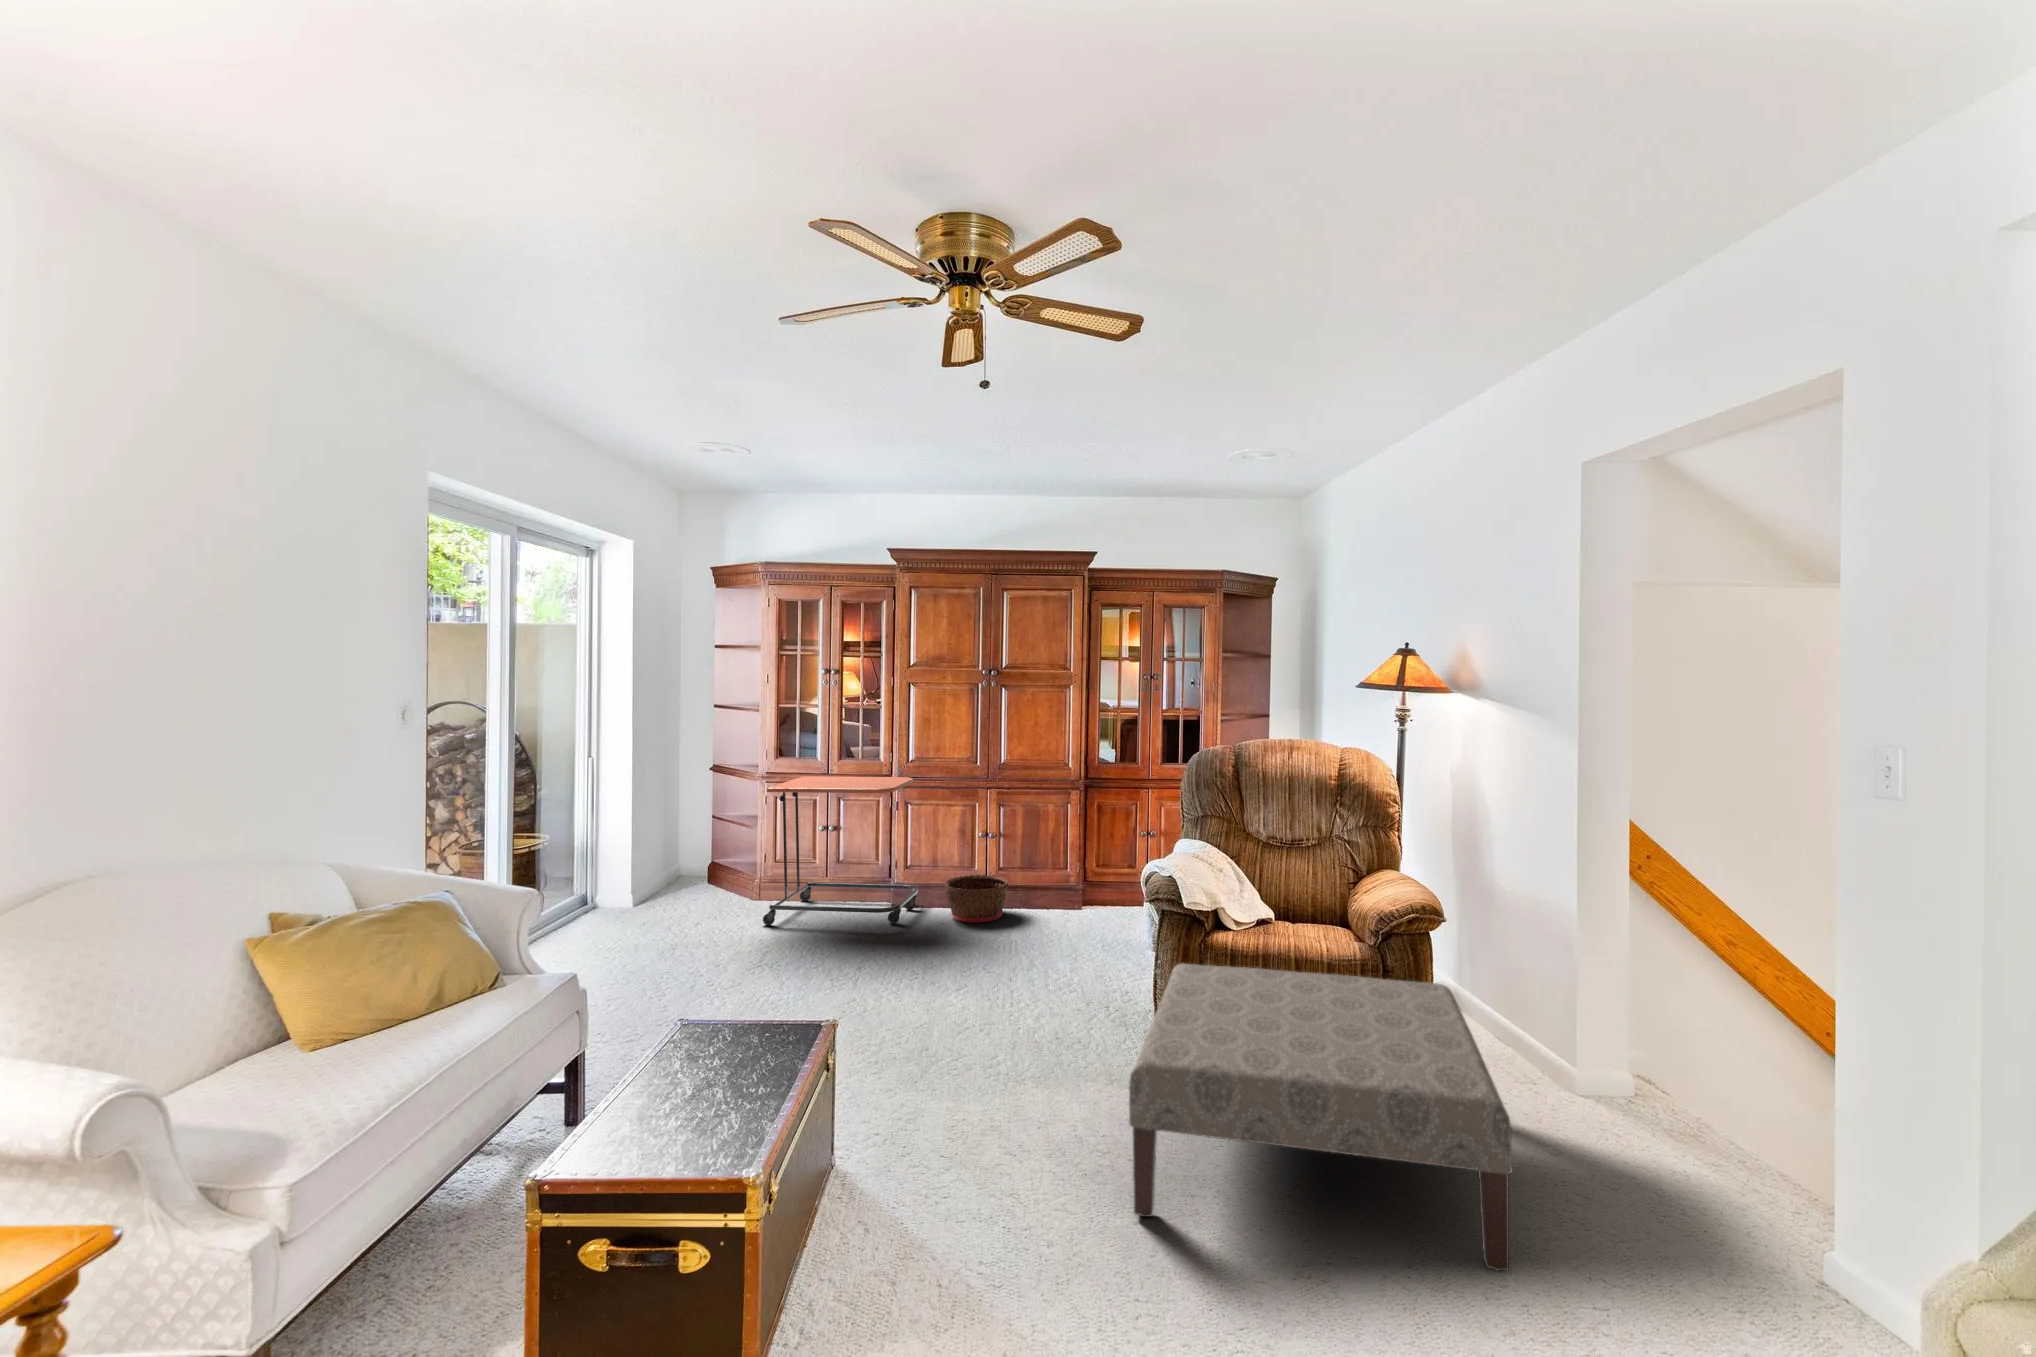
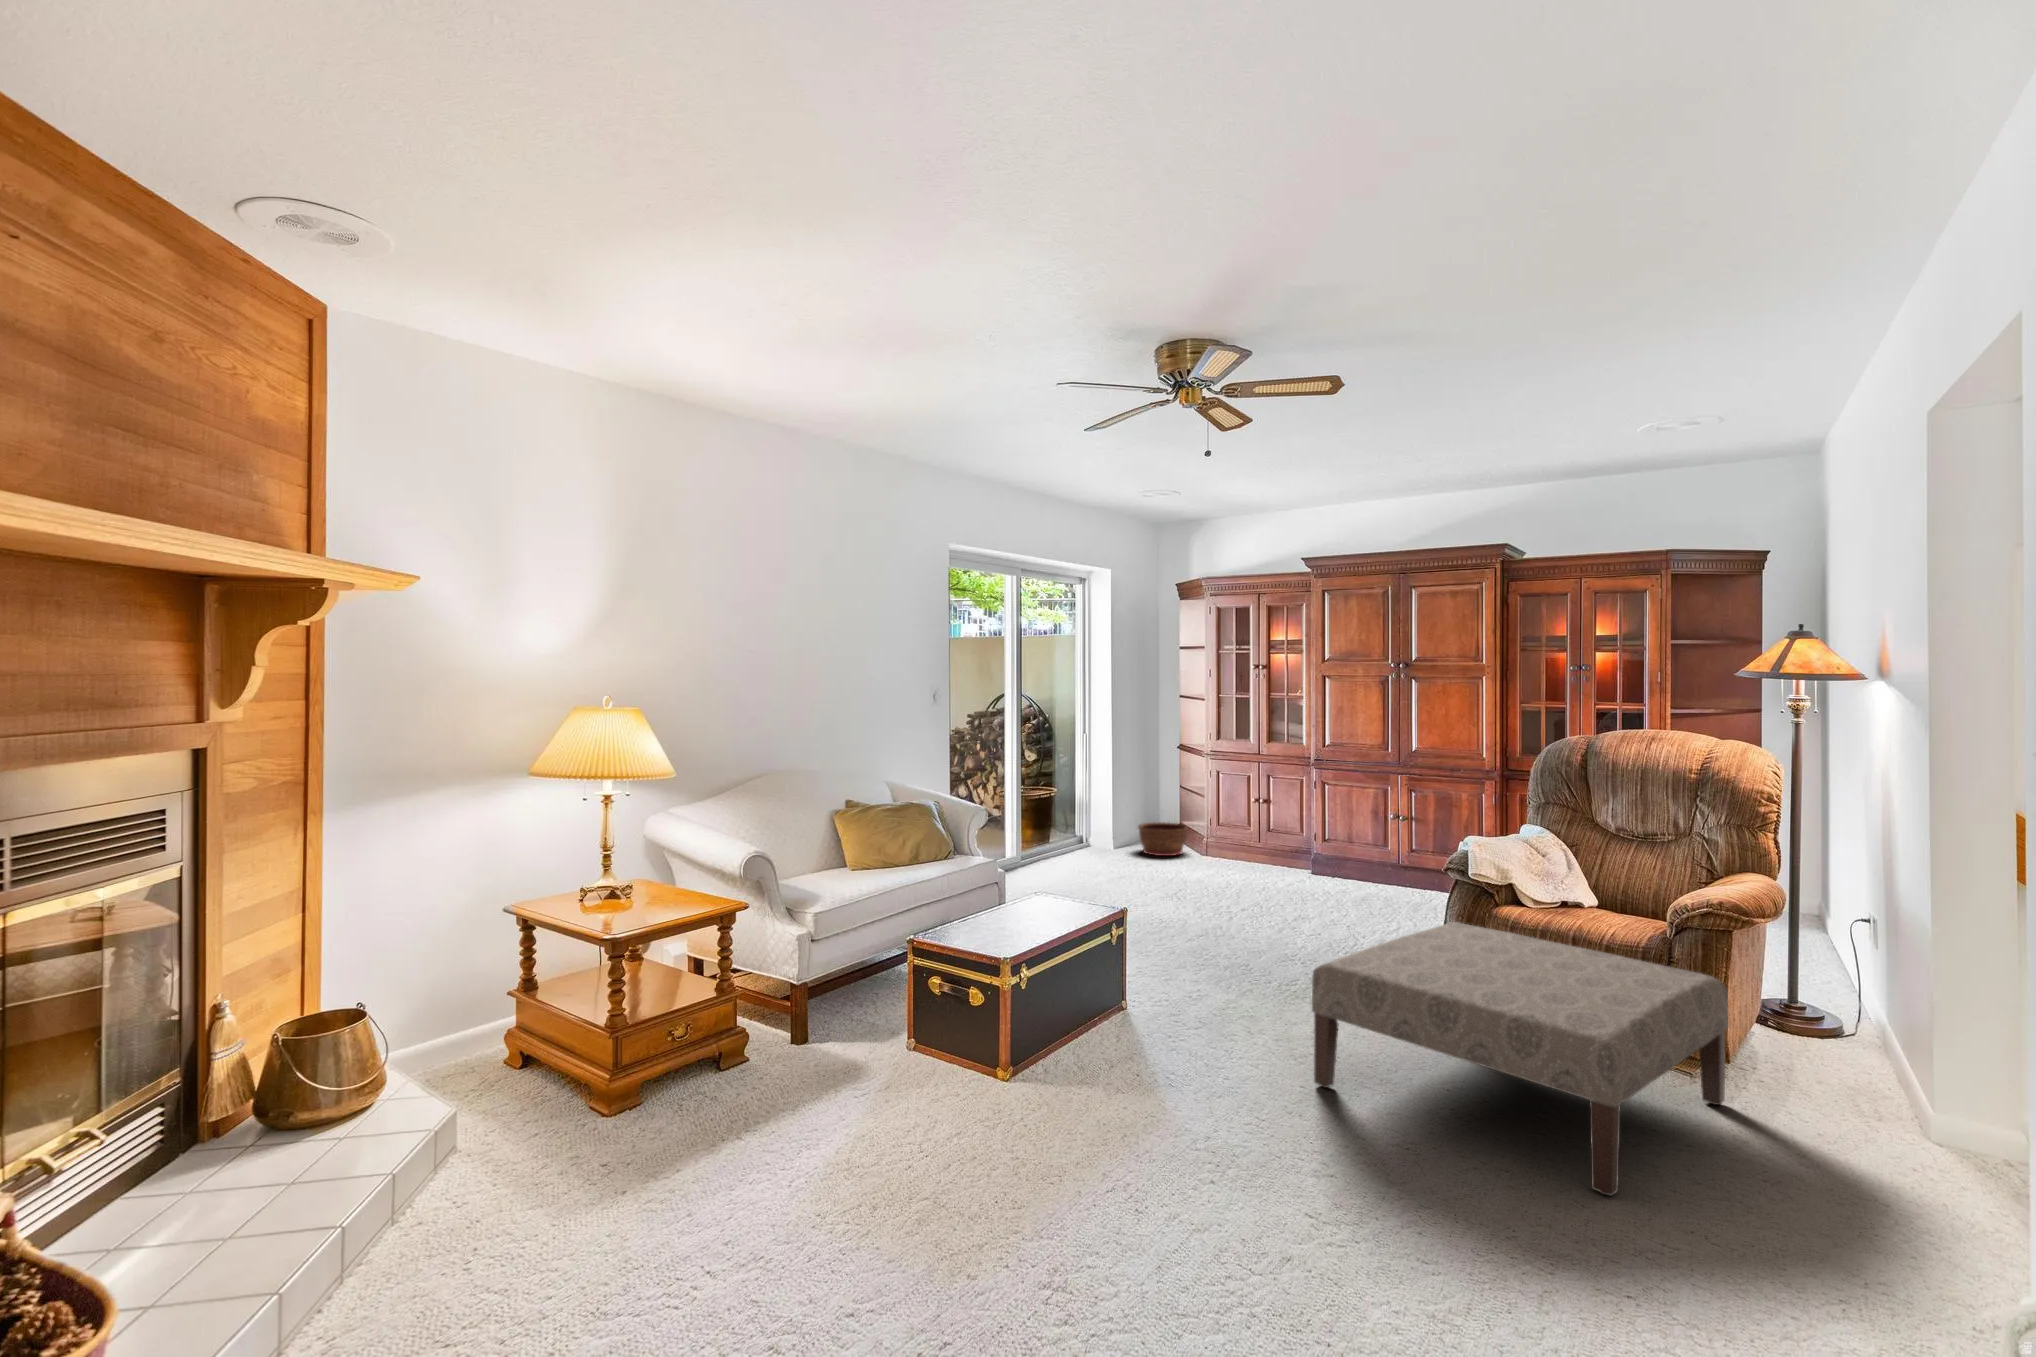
side table: present [763,777,918,925] -> none [1192,753,1334,887]
basket: present [945,875,1008,923] -> present [1138,822,1188,856]

